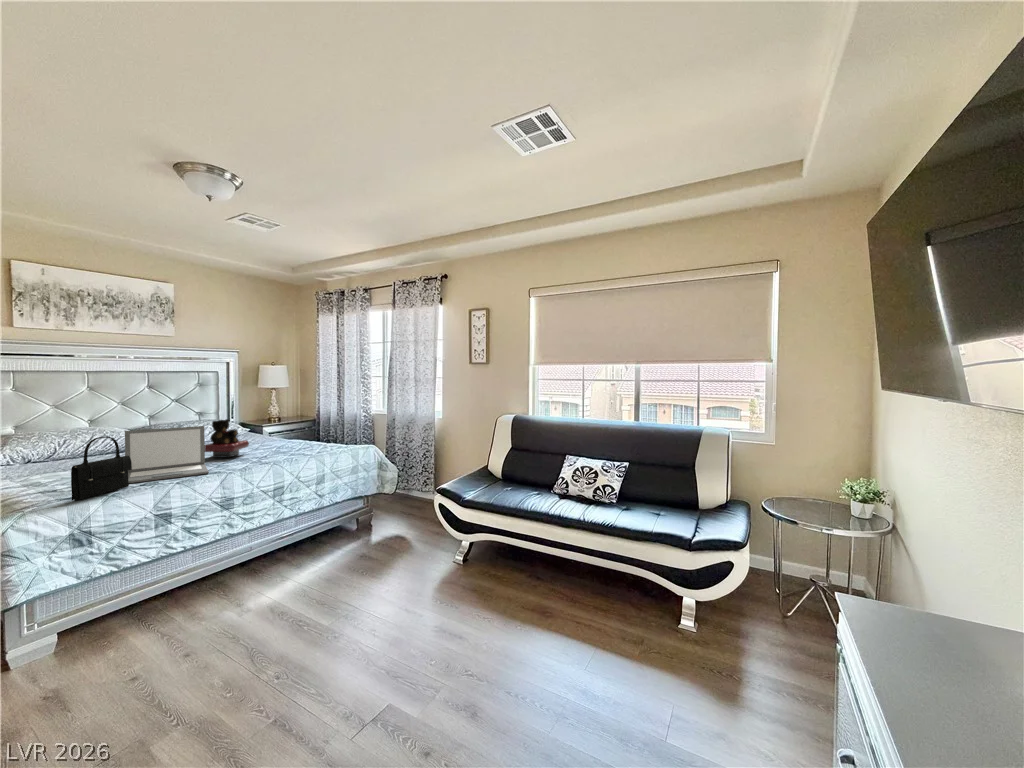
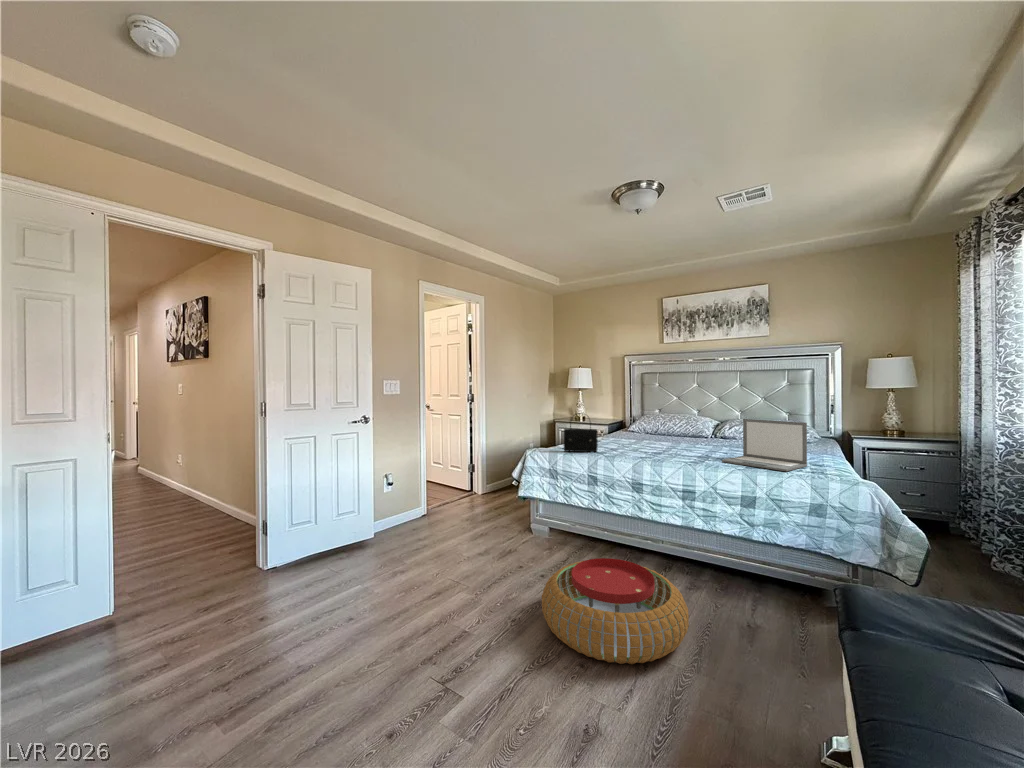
teddy bear: present [205,419,249,458] -> none [688,415,729,454]
laptop: present [125,426,209,483] -> present [722,419,807,471]
pouf: none [263,549,402,643] -> present [542,558,689,664]

